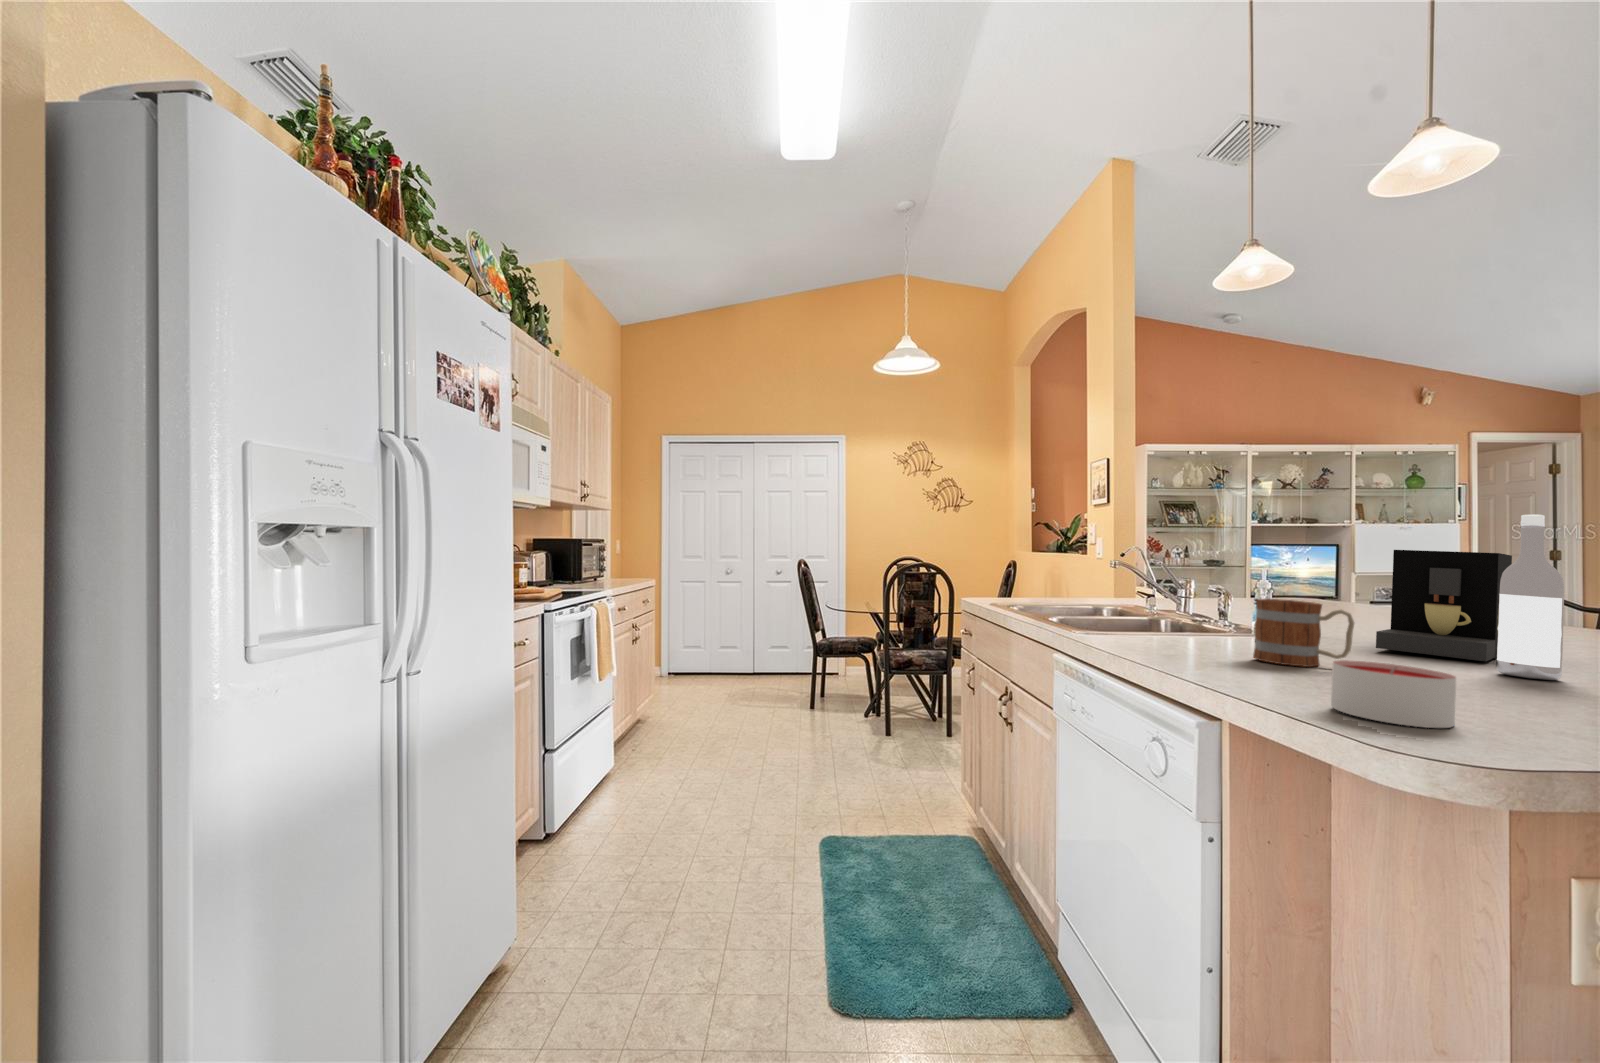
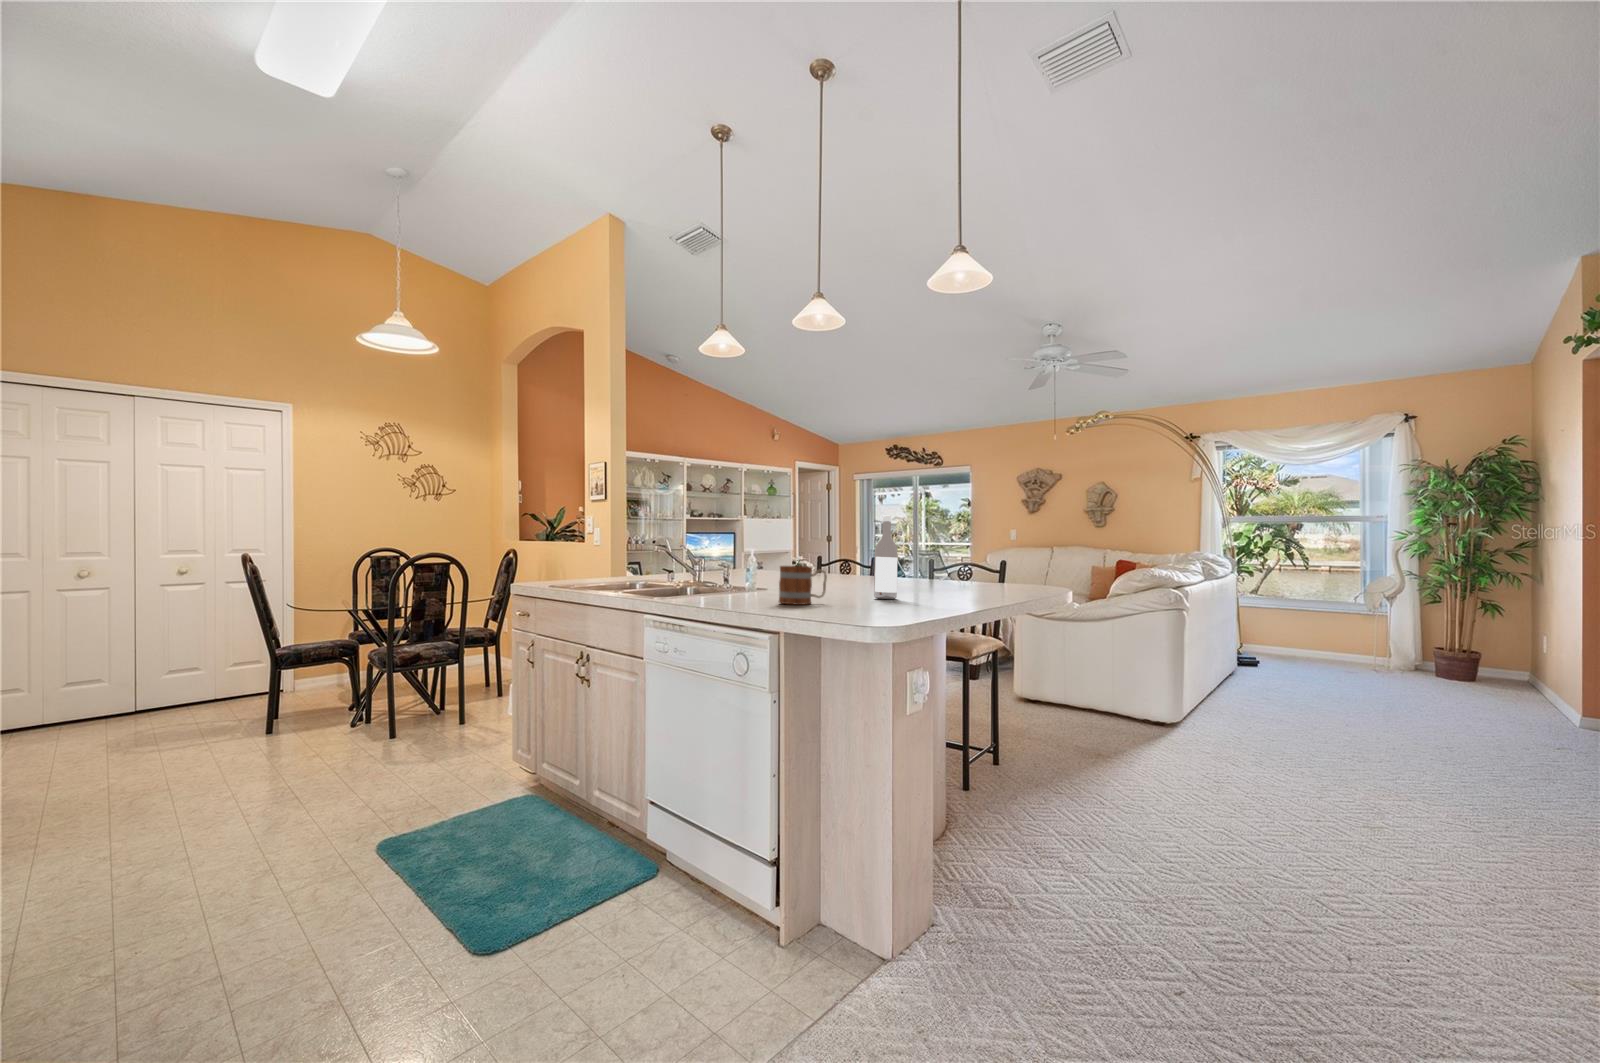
coffee maker: present [1376,550,1512,661] -> none [818,534,865,594]
candle: present [1331,660,1456,728] -> none [851,593,899,621]

